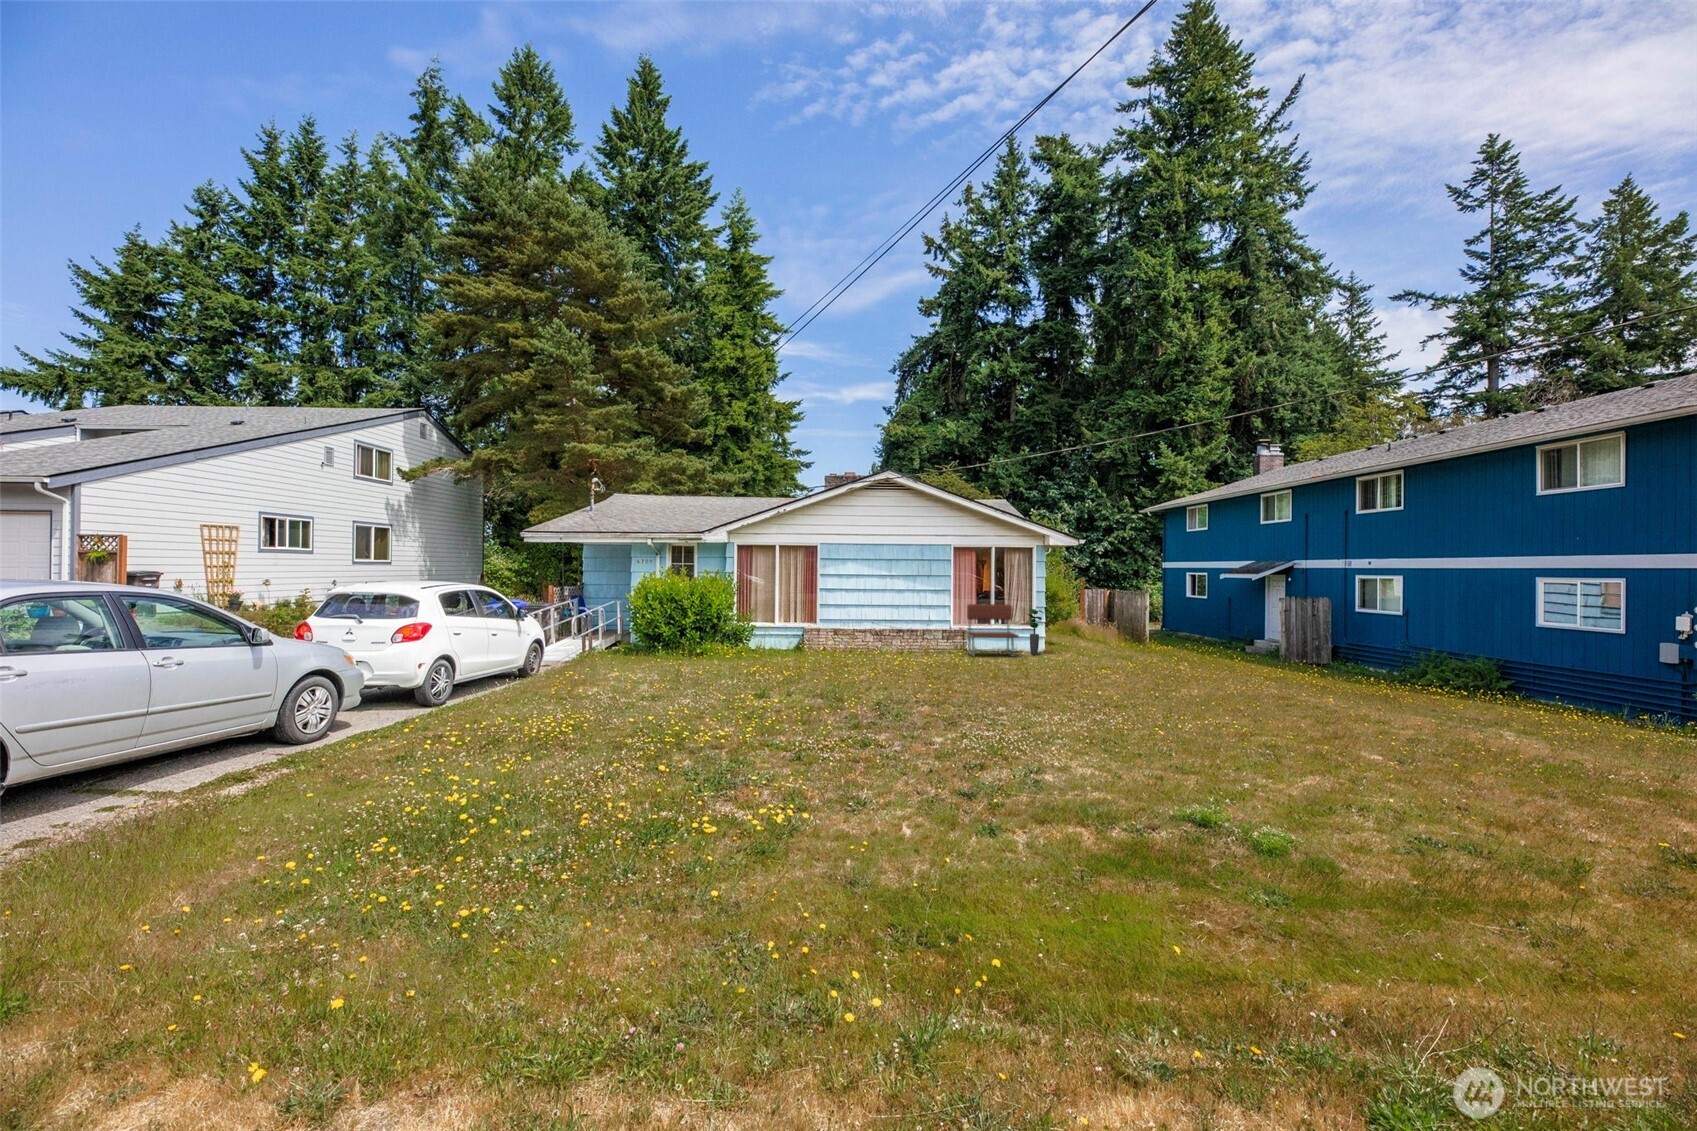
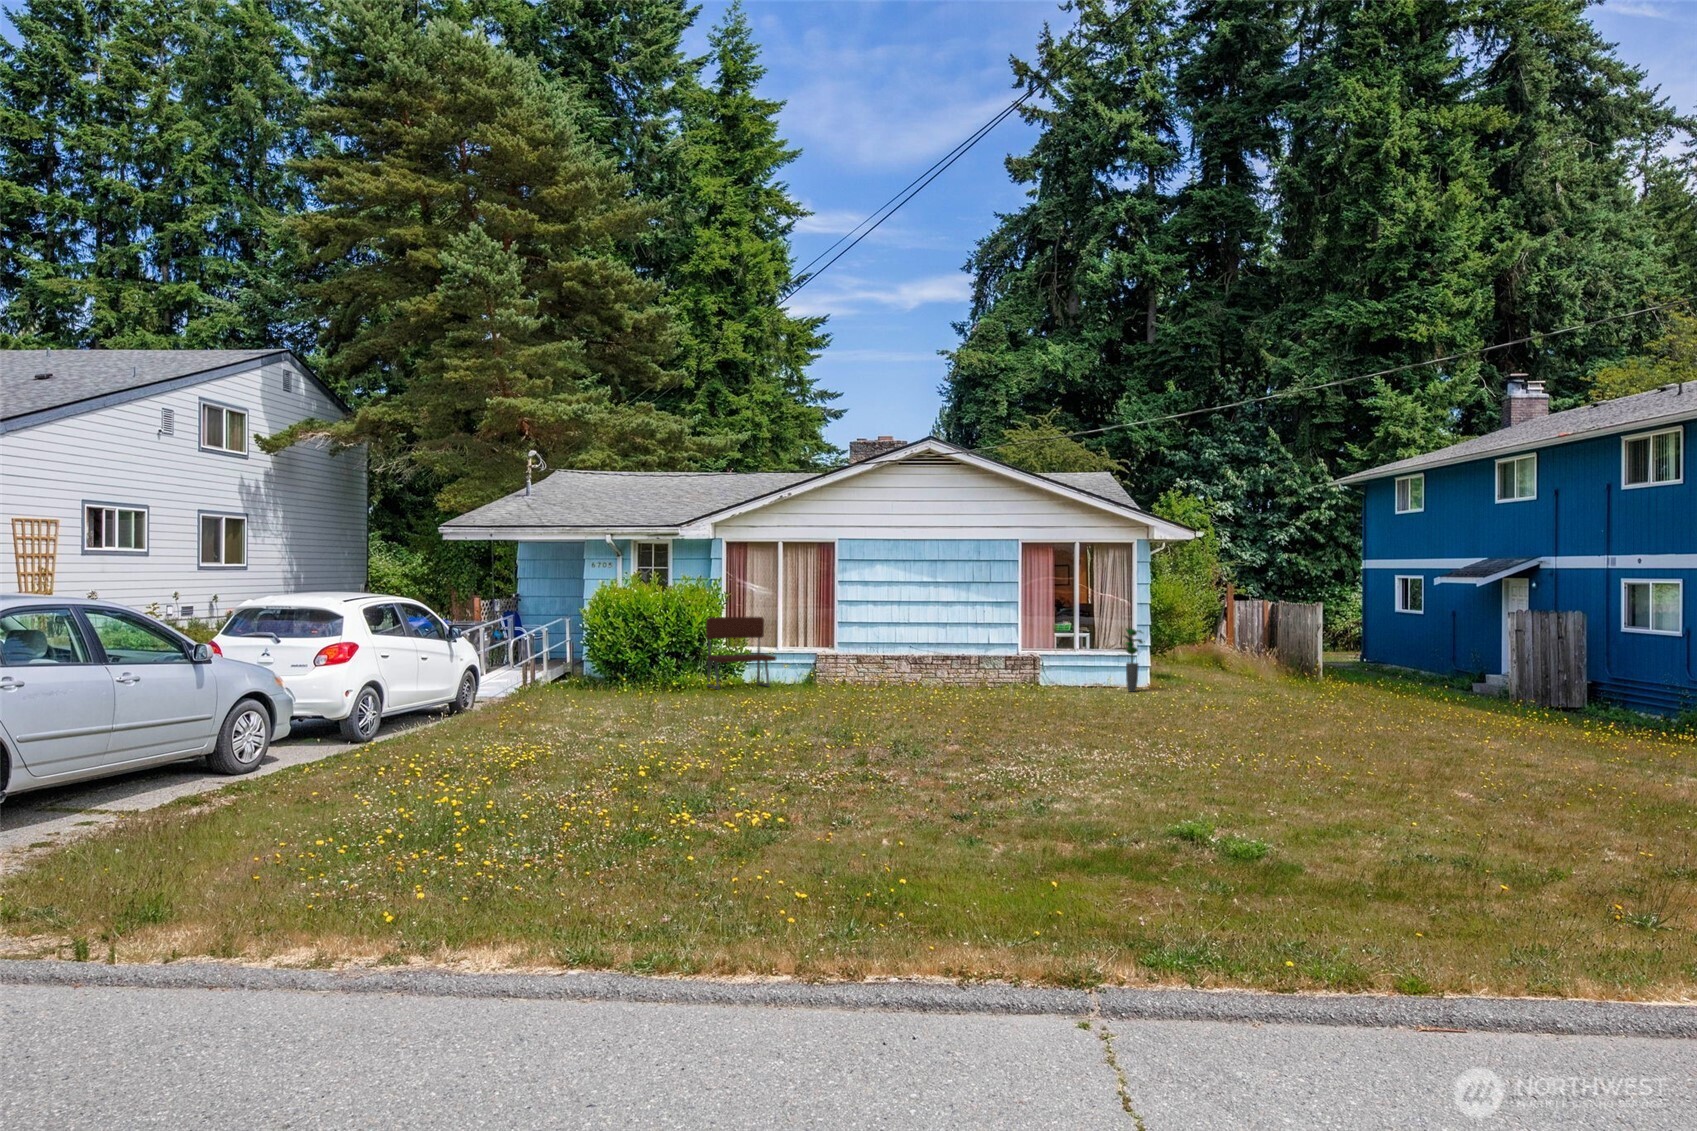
bench: present [967,604,1019,657] -> present [706,617,776,690]

